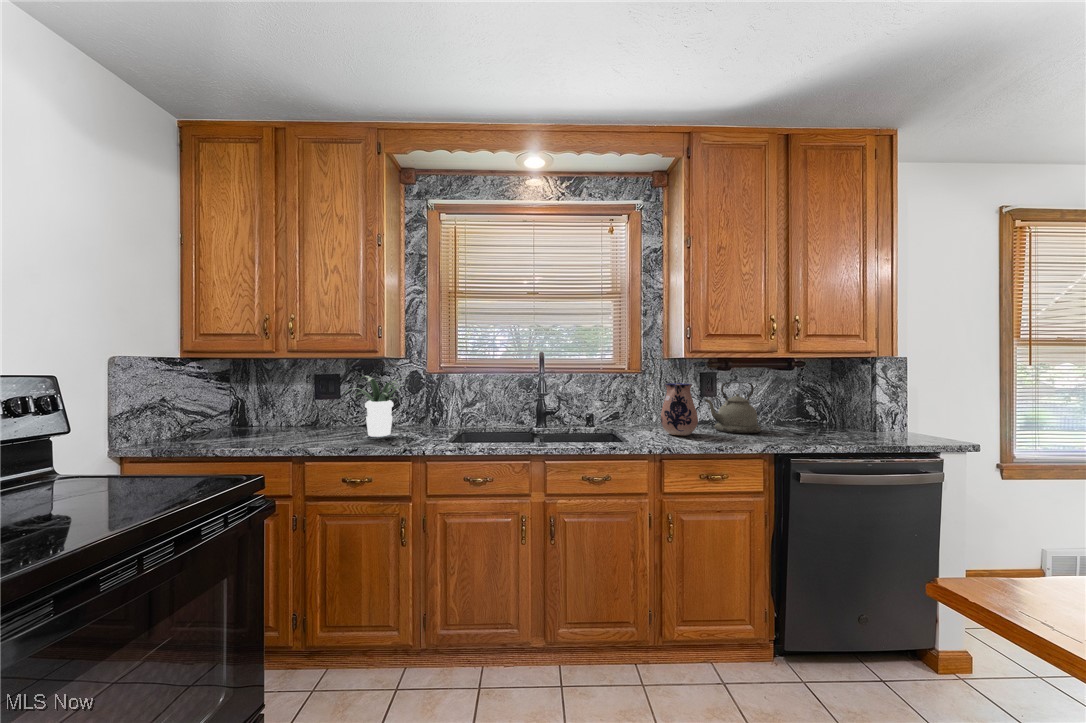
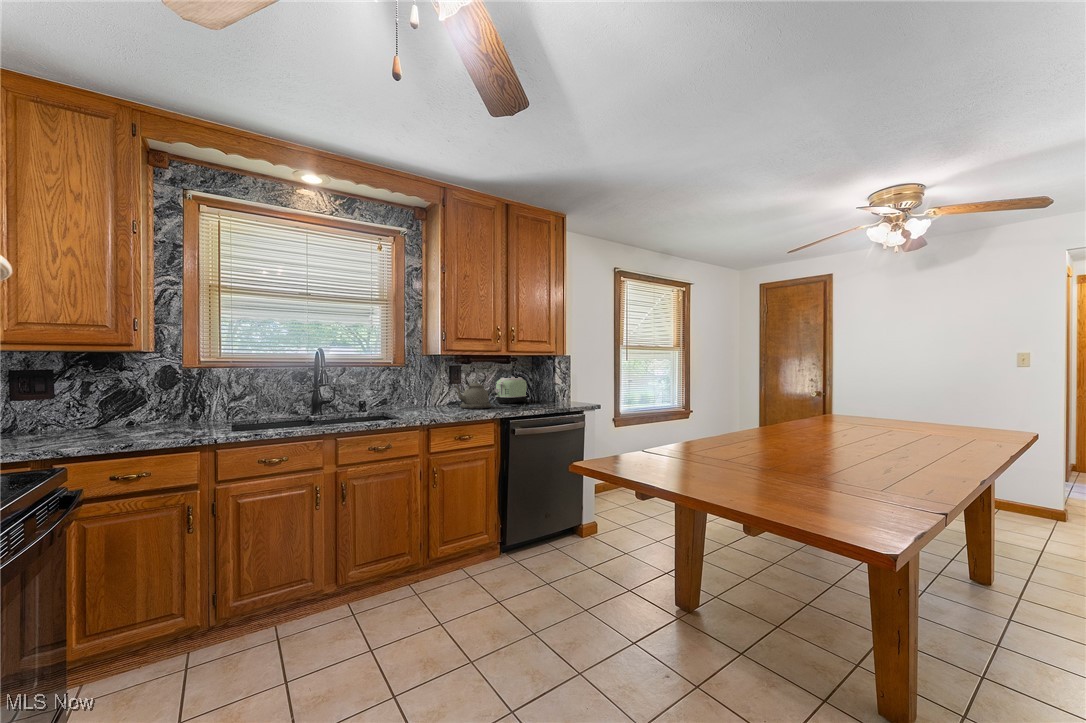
potted plant: present [345,376,403,437] -> none [89,371,181,435]
ceramic pitcher: present [661,383,698,436] -> none [423,374,450,413]
toaster: none [768,389,822,428] -> present [495,377,527,404]

